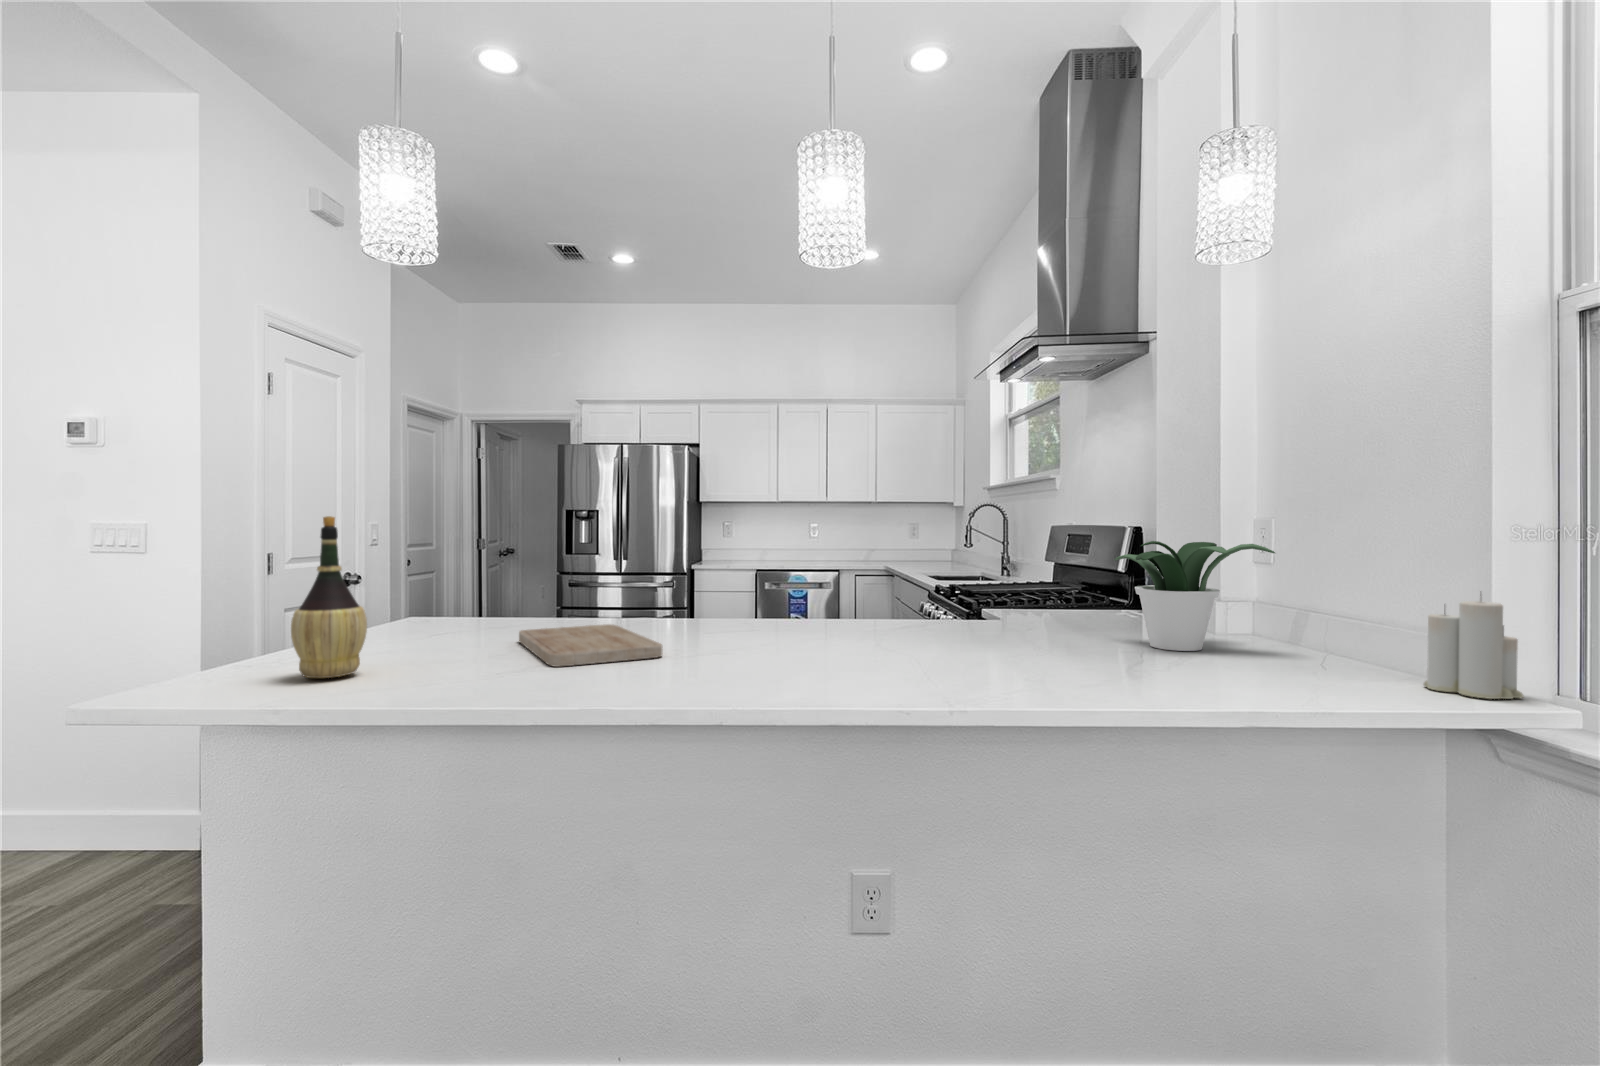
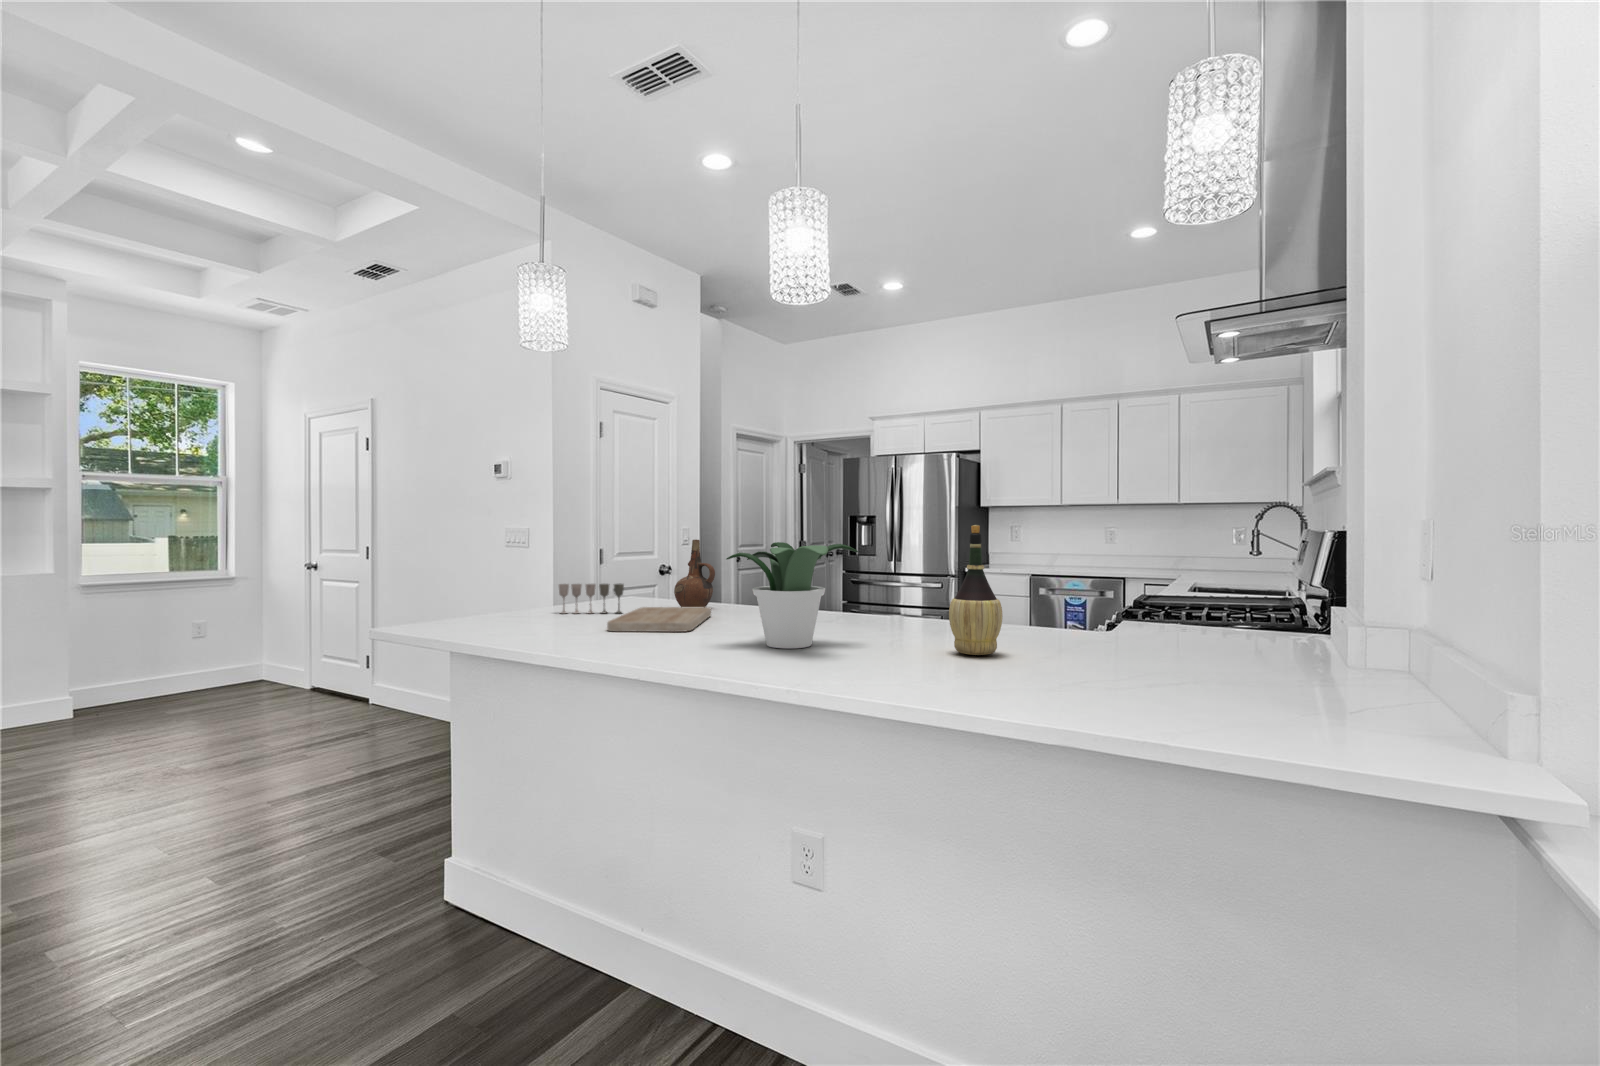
wine bottle: present [291,516,367,678] -> present [949,525,1003,655]
ceramic pitcher: none [532,538,587,628] -> present [674,540,715,607]
potted plant: present [1114,541,1275,651] -> present [726,542,858,648]
candle: present [1424,595,1523,699] -> none [1317,612,1420,757]
wine glass: none [383,600,485,649] -> present [559,584,624,614]

